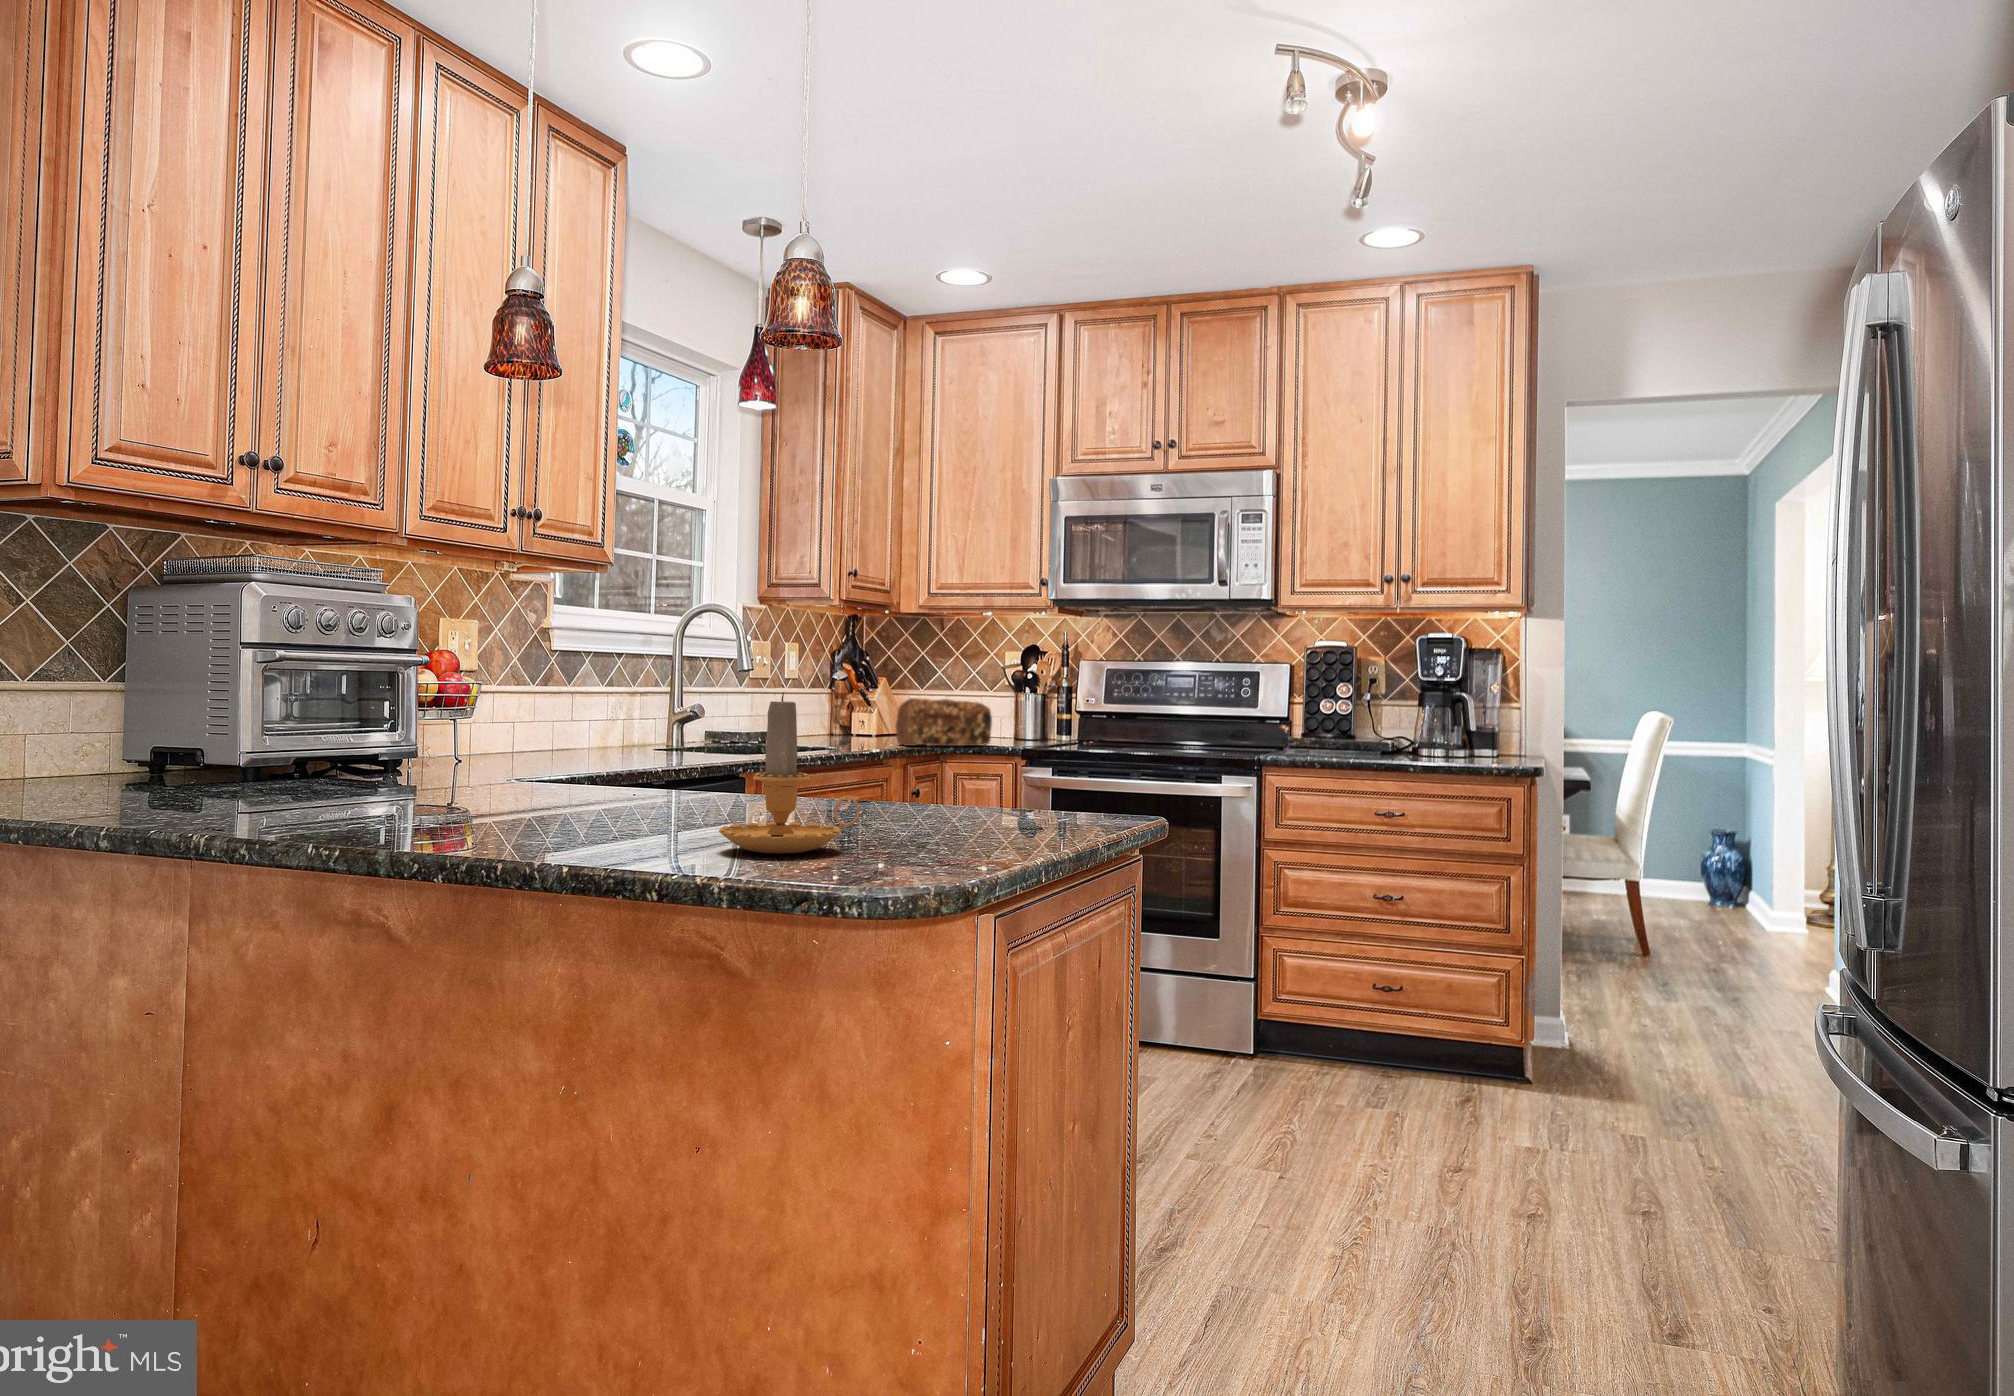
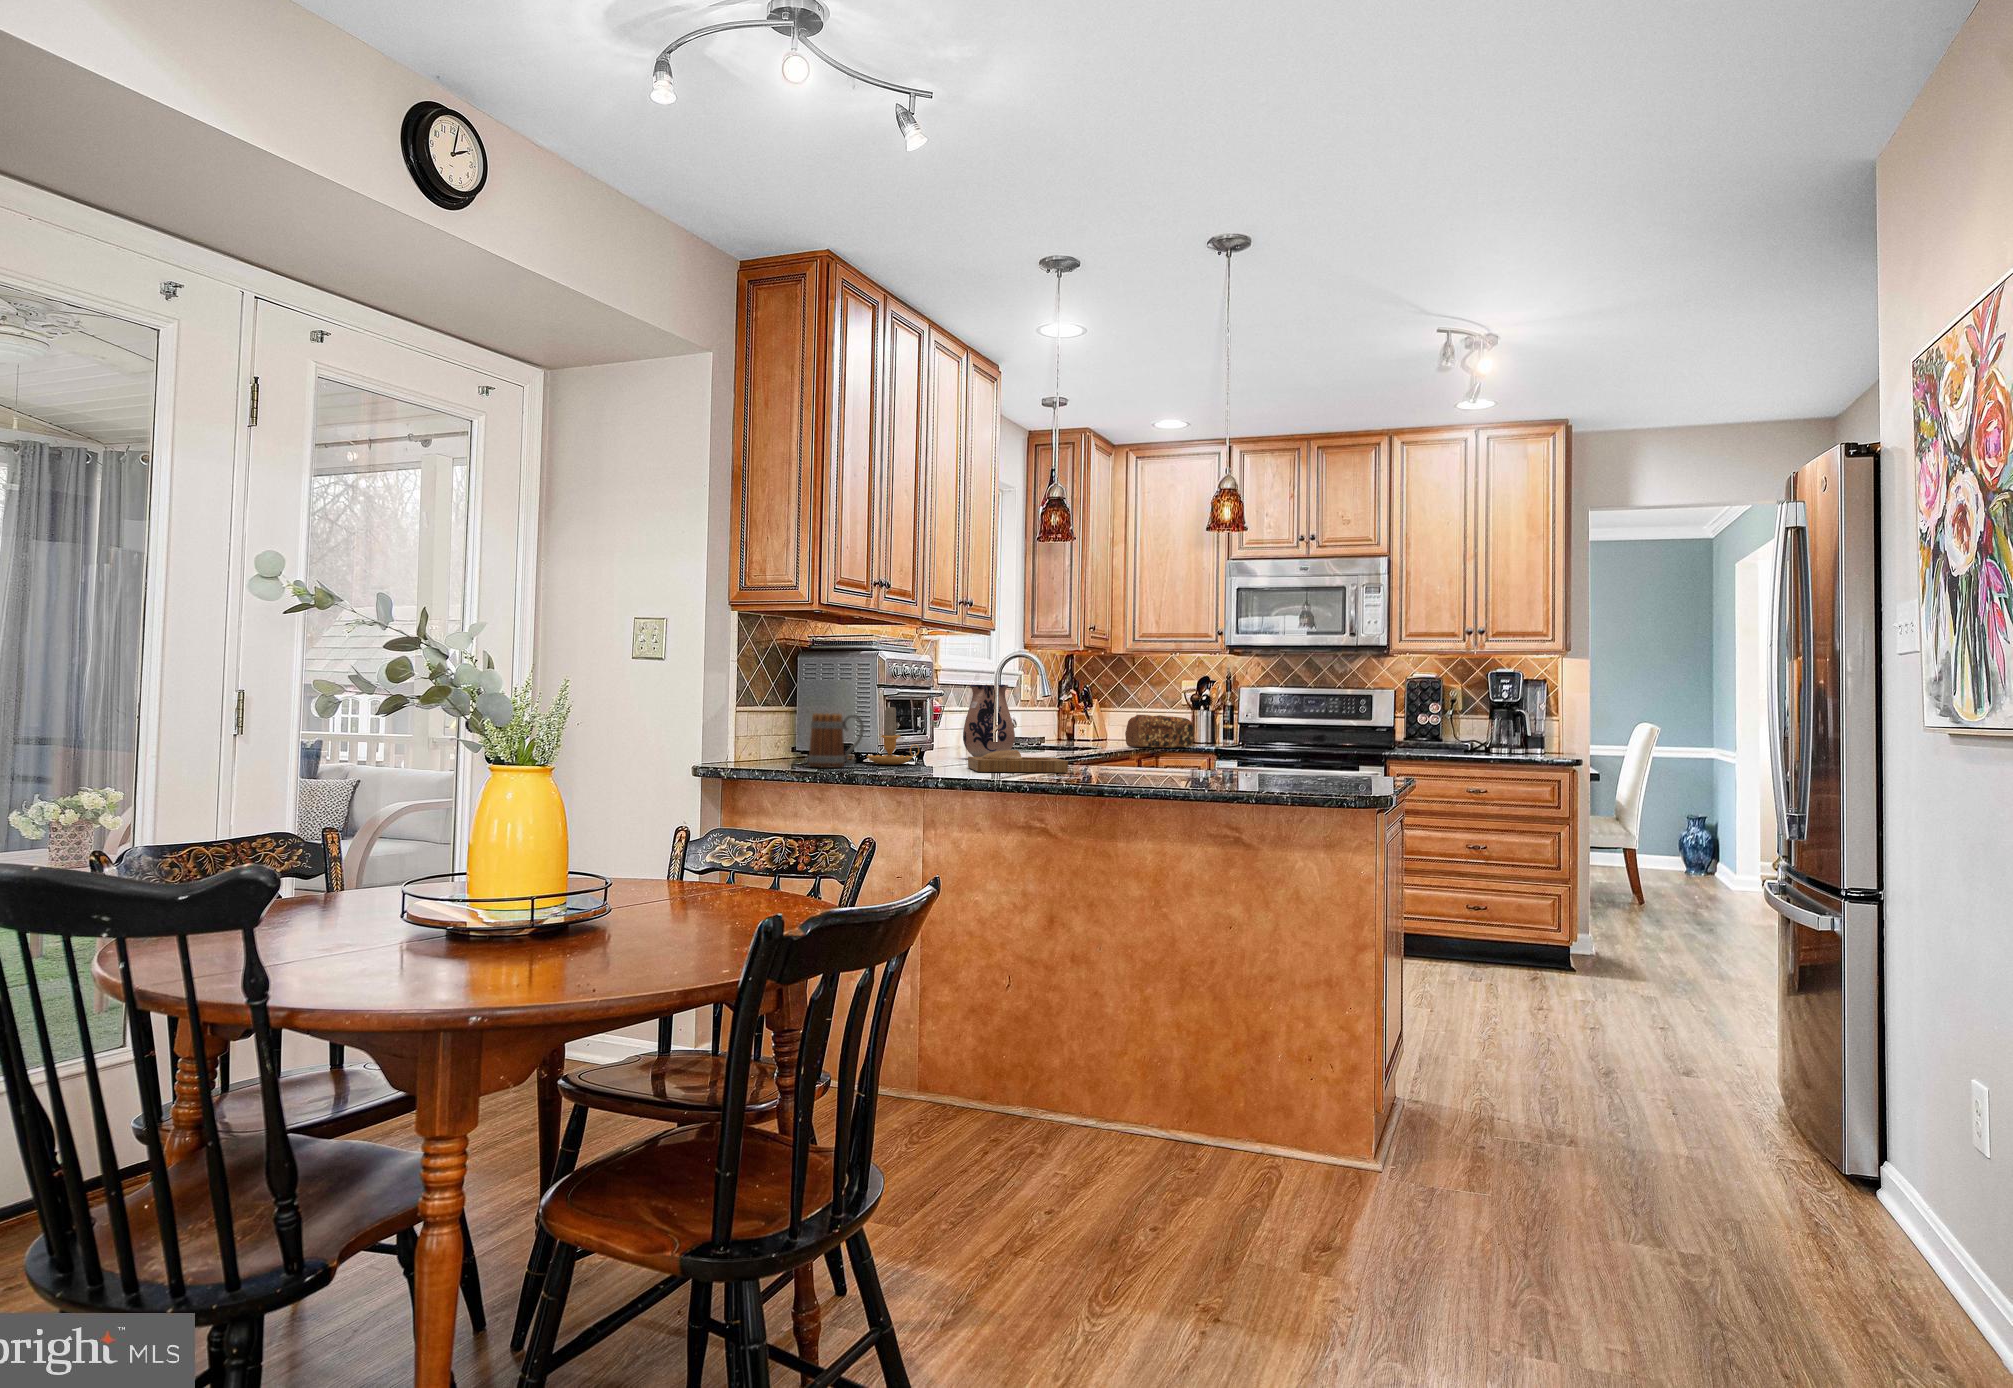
ceramic pitcher: none [503,649,592,772] -> present [963,685,1015,757]
candle: present [719,692,860,854] -> present [867,706,919,765]
mug: none [62,697,179,798] -> present [808,713,864,768]
tray: none [337,765,551,809] -> present [968,750,1068,772]

